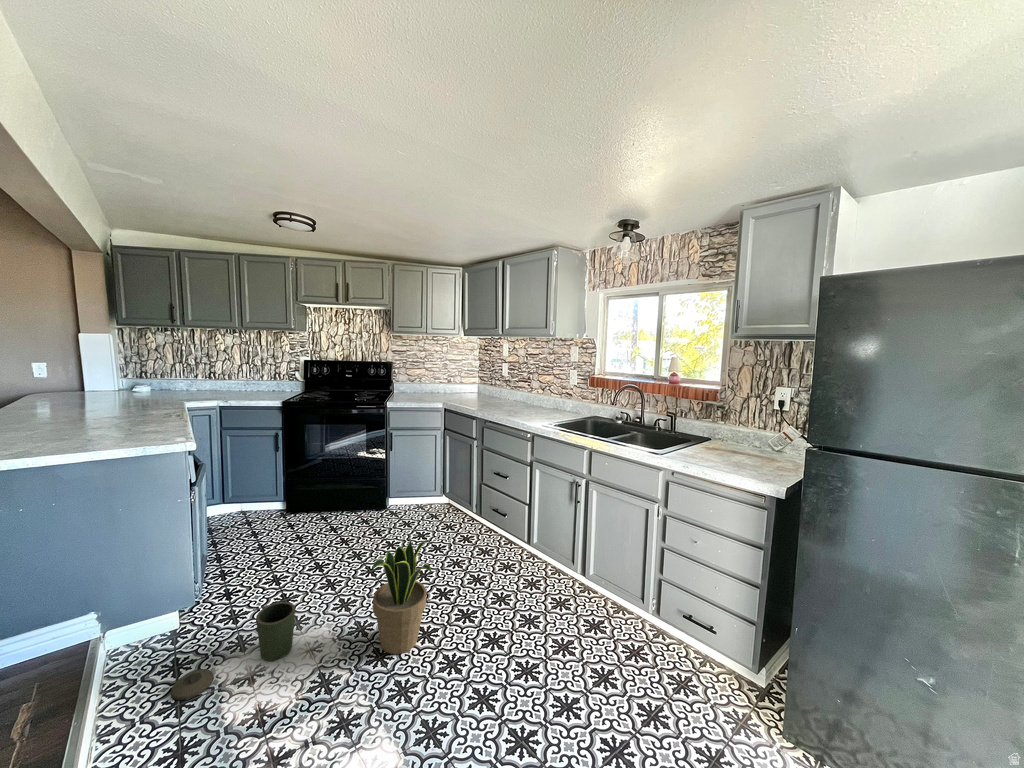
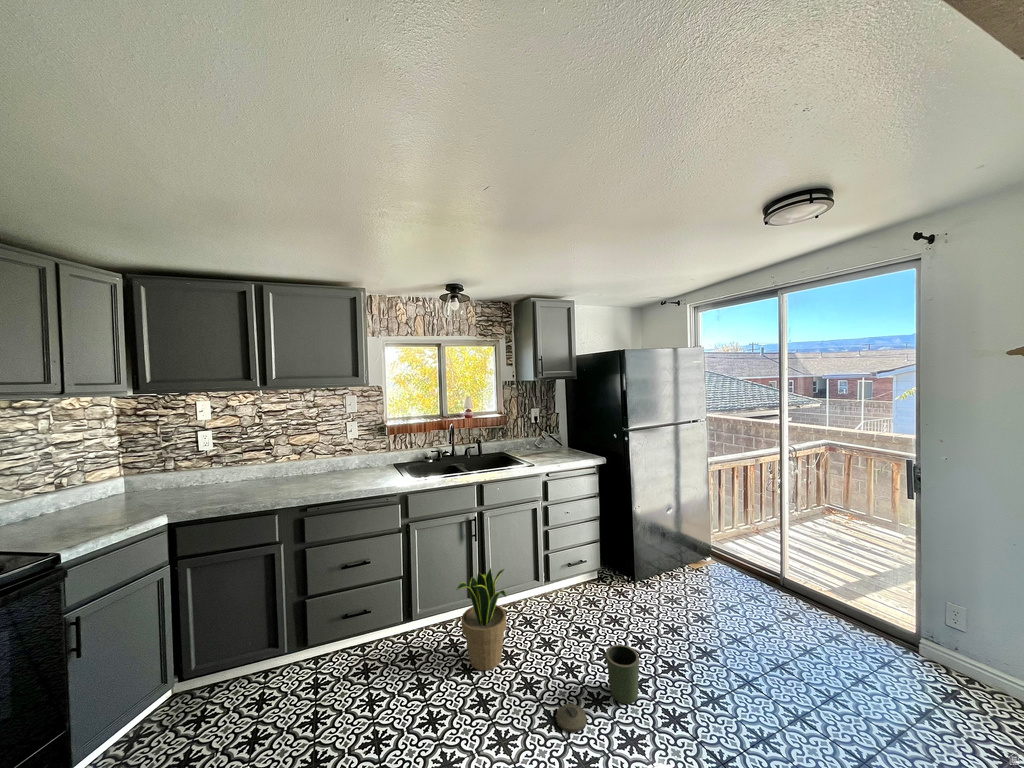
trash can: present [171,602,296,700] -> present [556,645,639,733]

